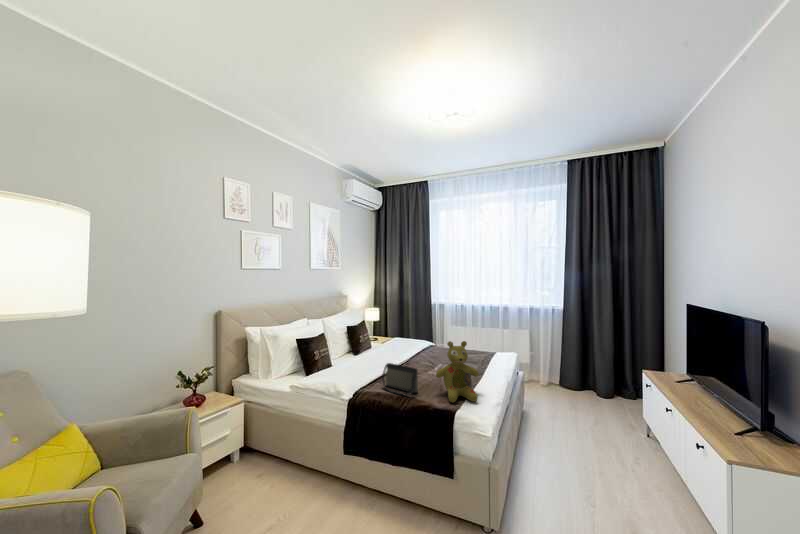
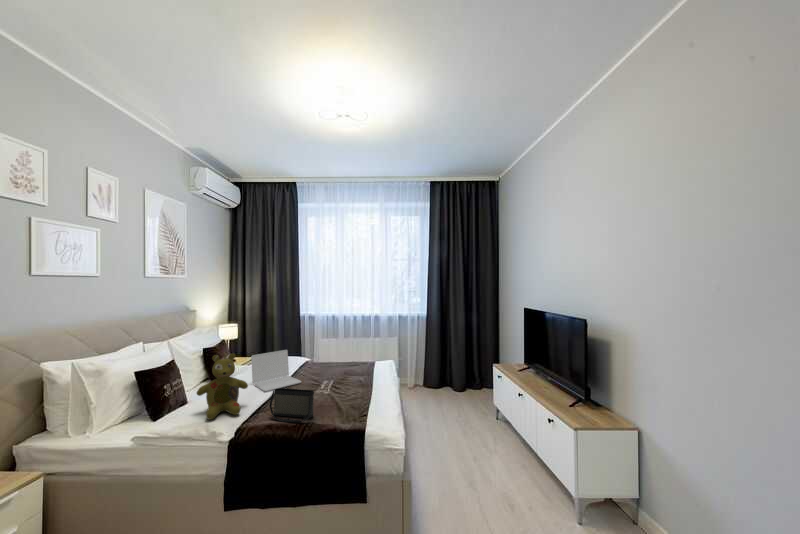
laptop: none [379,332,419,366] -> present [251,350,301,392]
stuffed bear: present [436,341,479,402] -> present [197,354,248,420]

